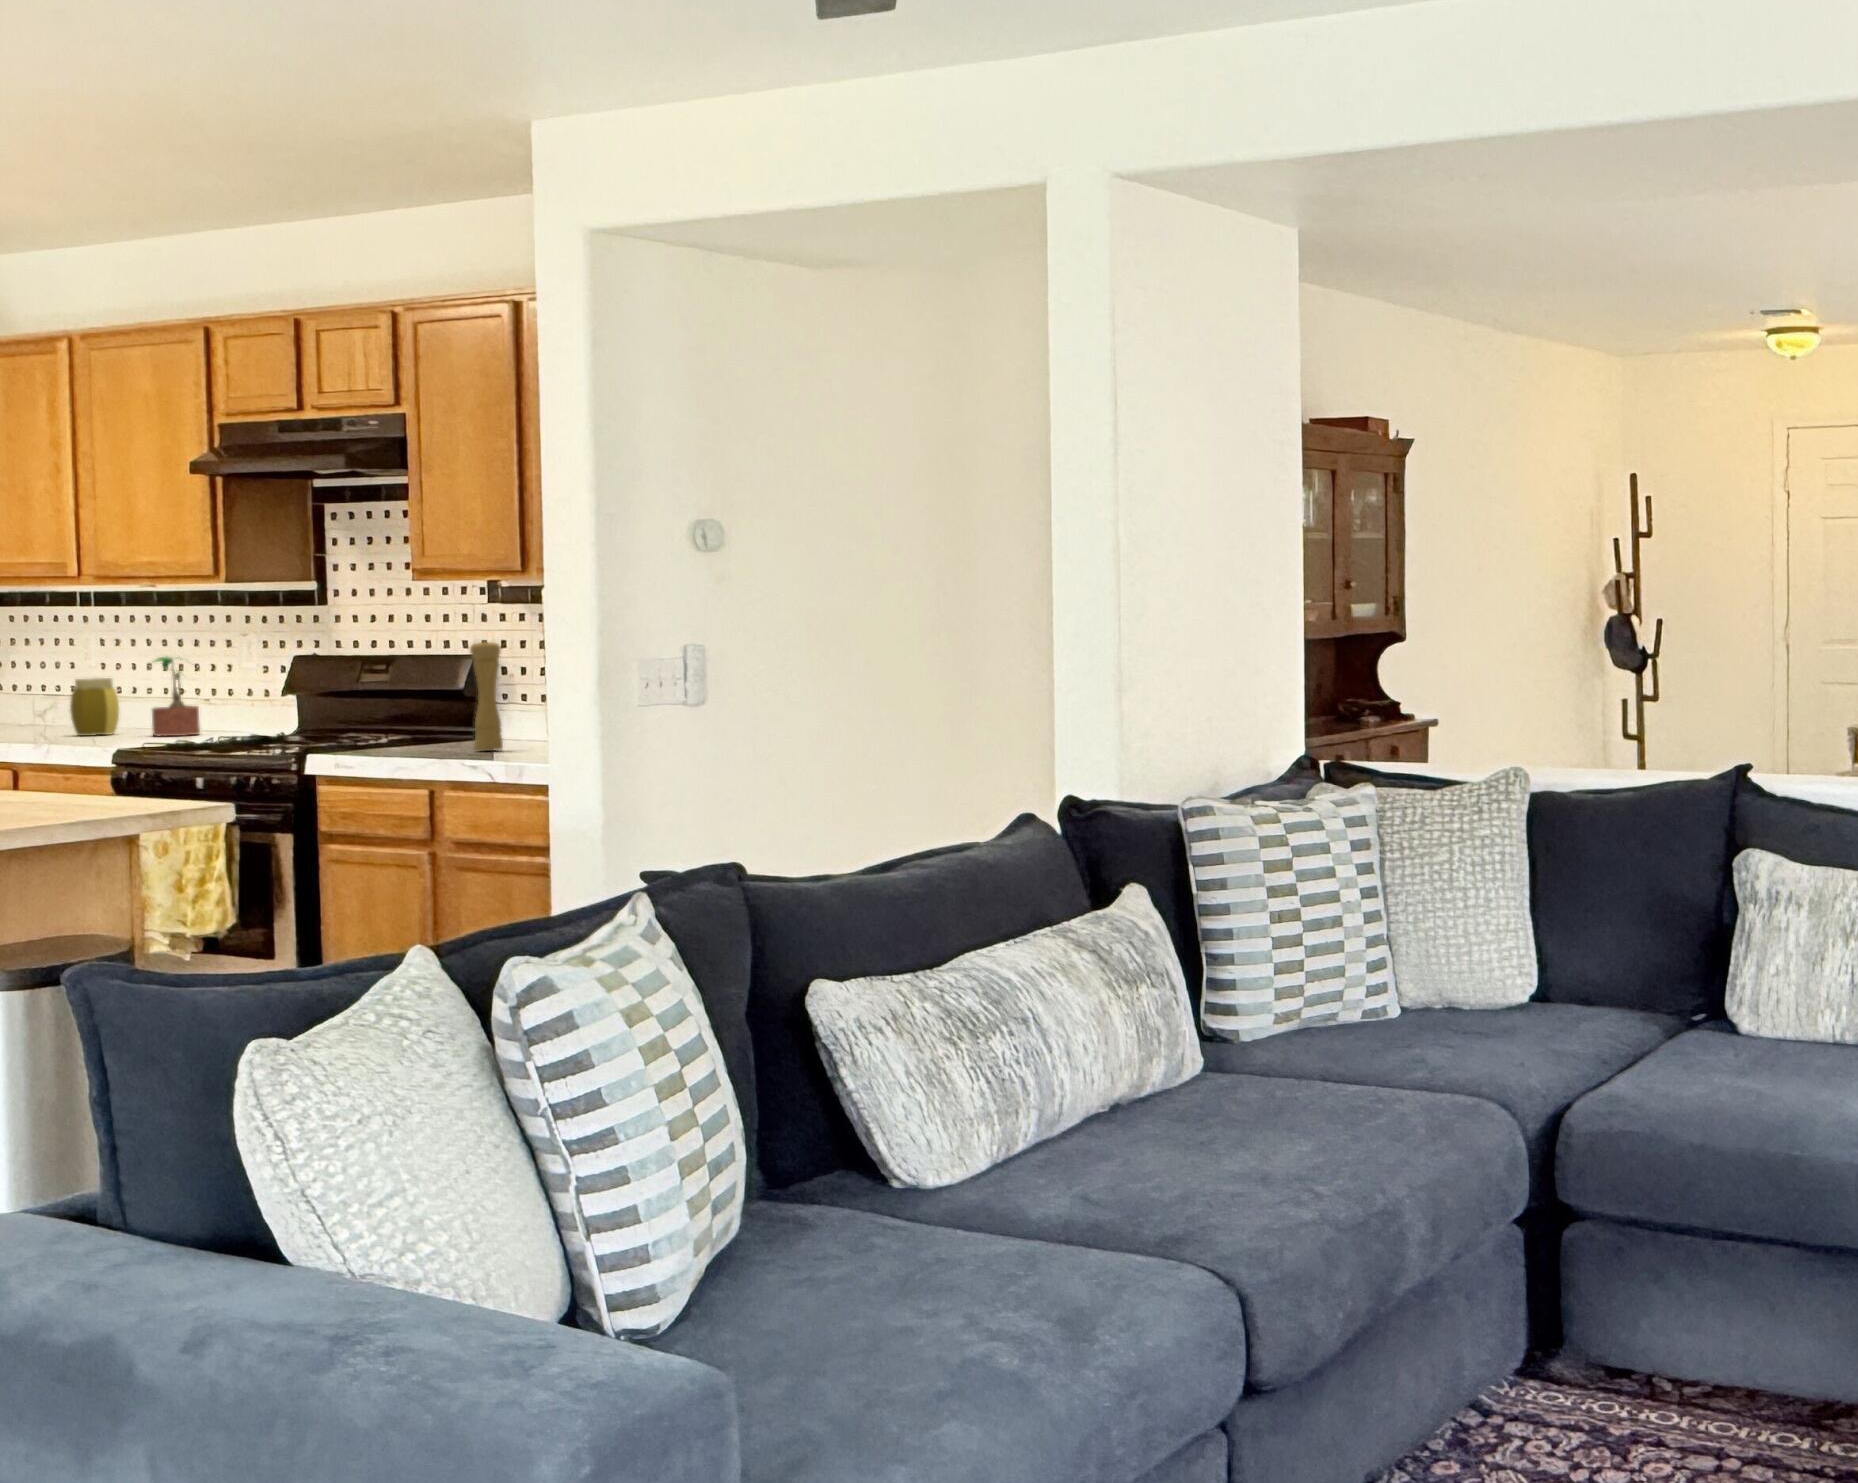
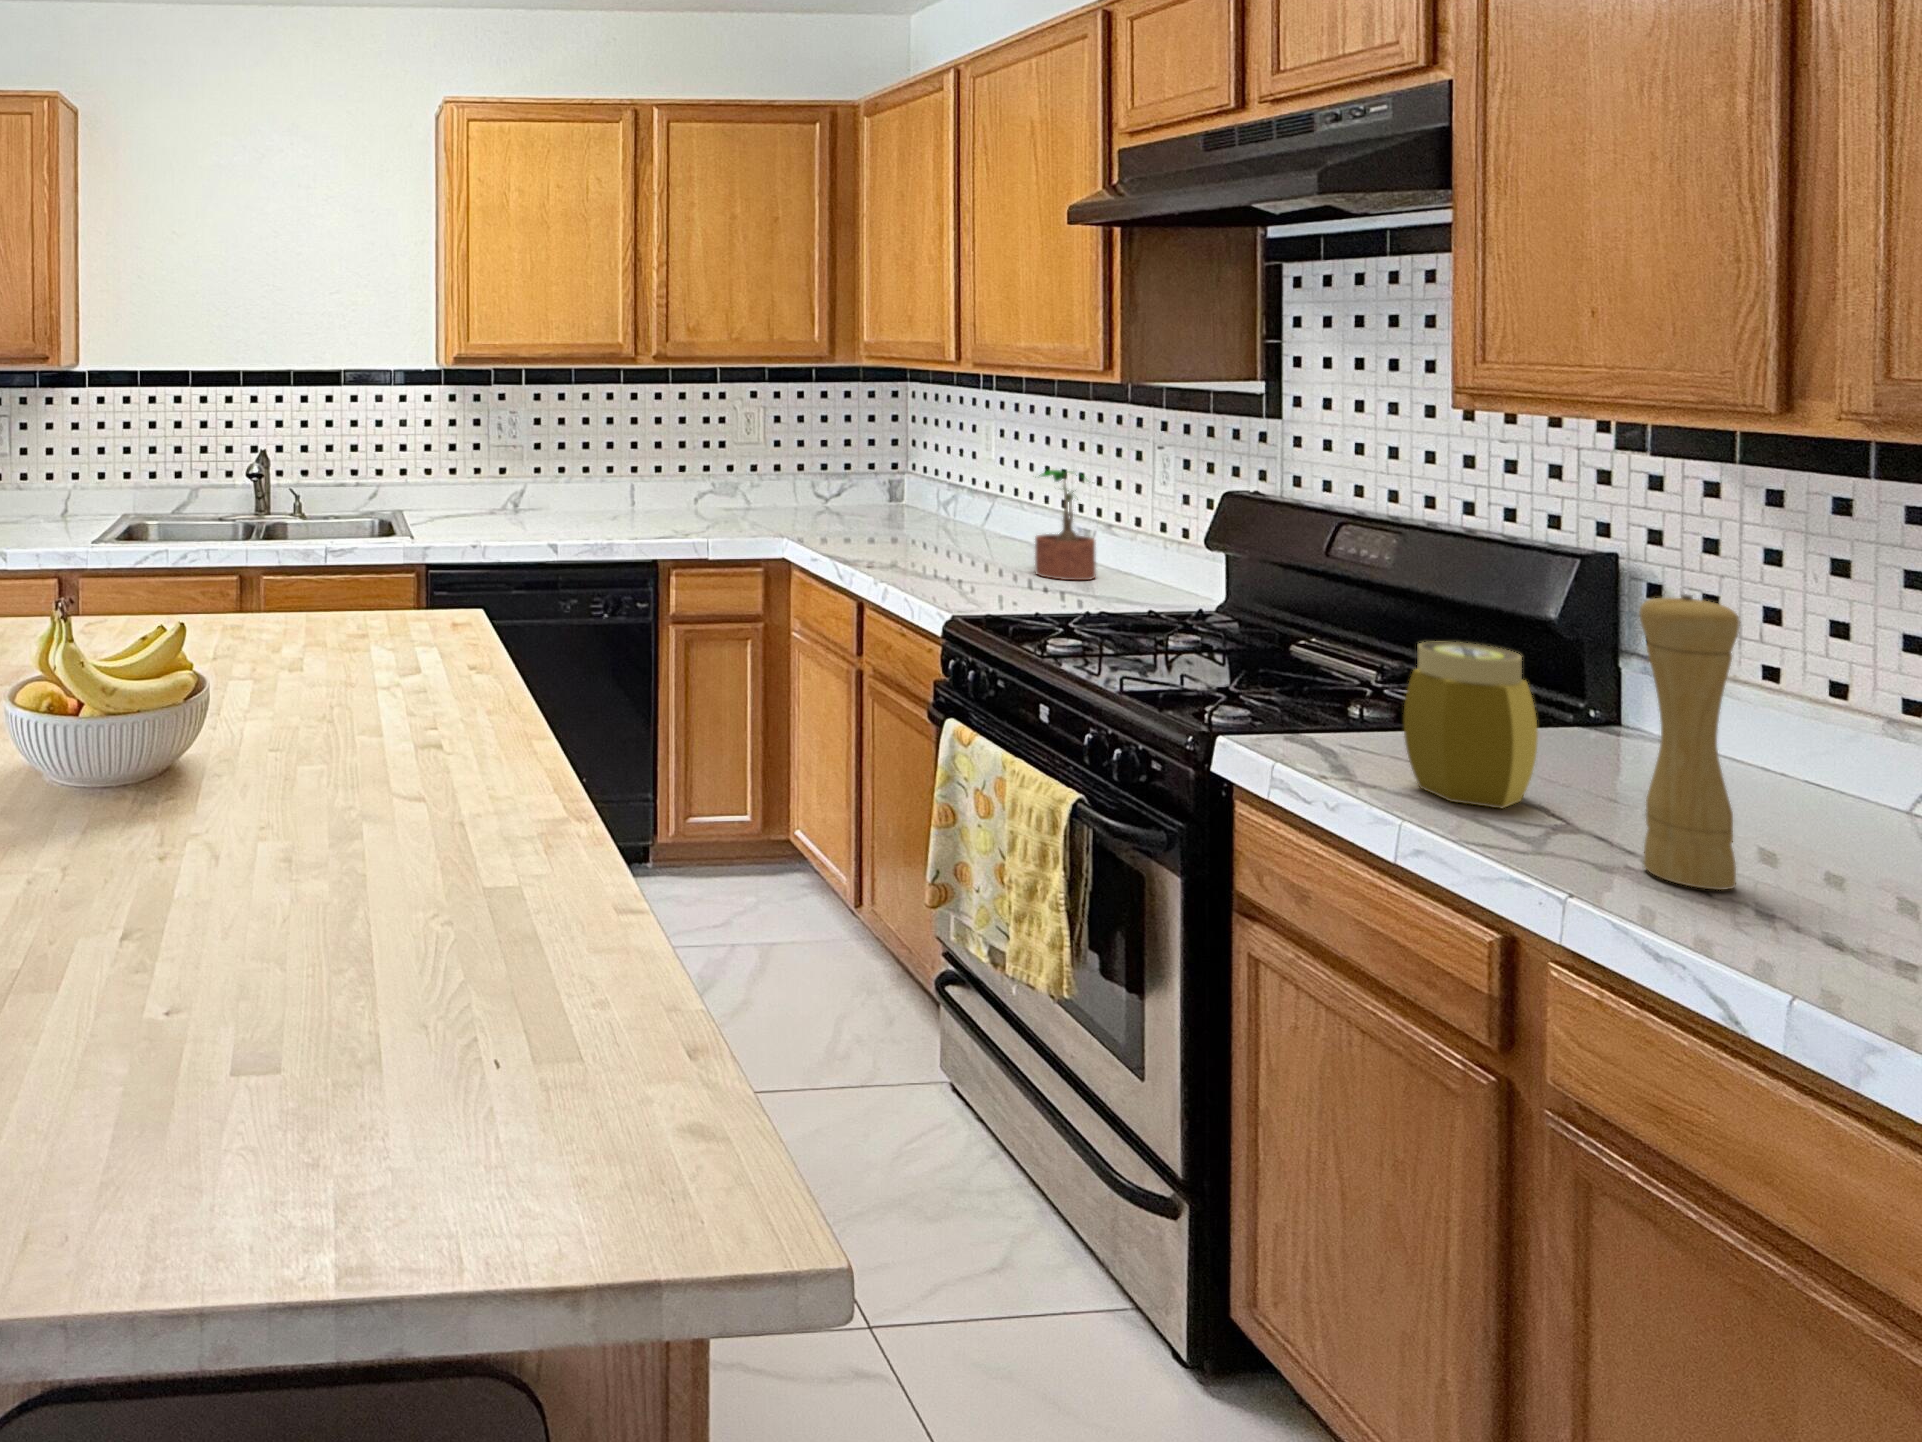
jar: present [70,678,119,736] -> present [1404,641,1538,808]

